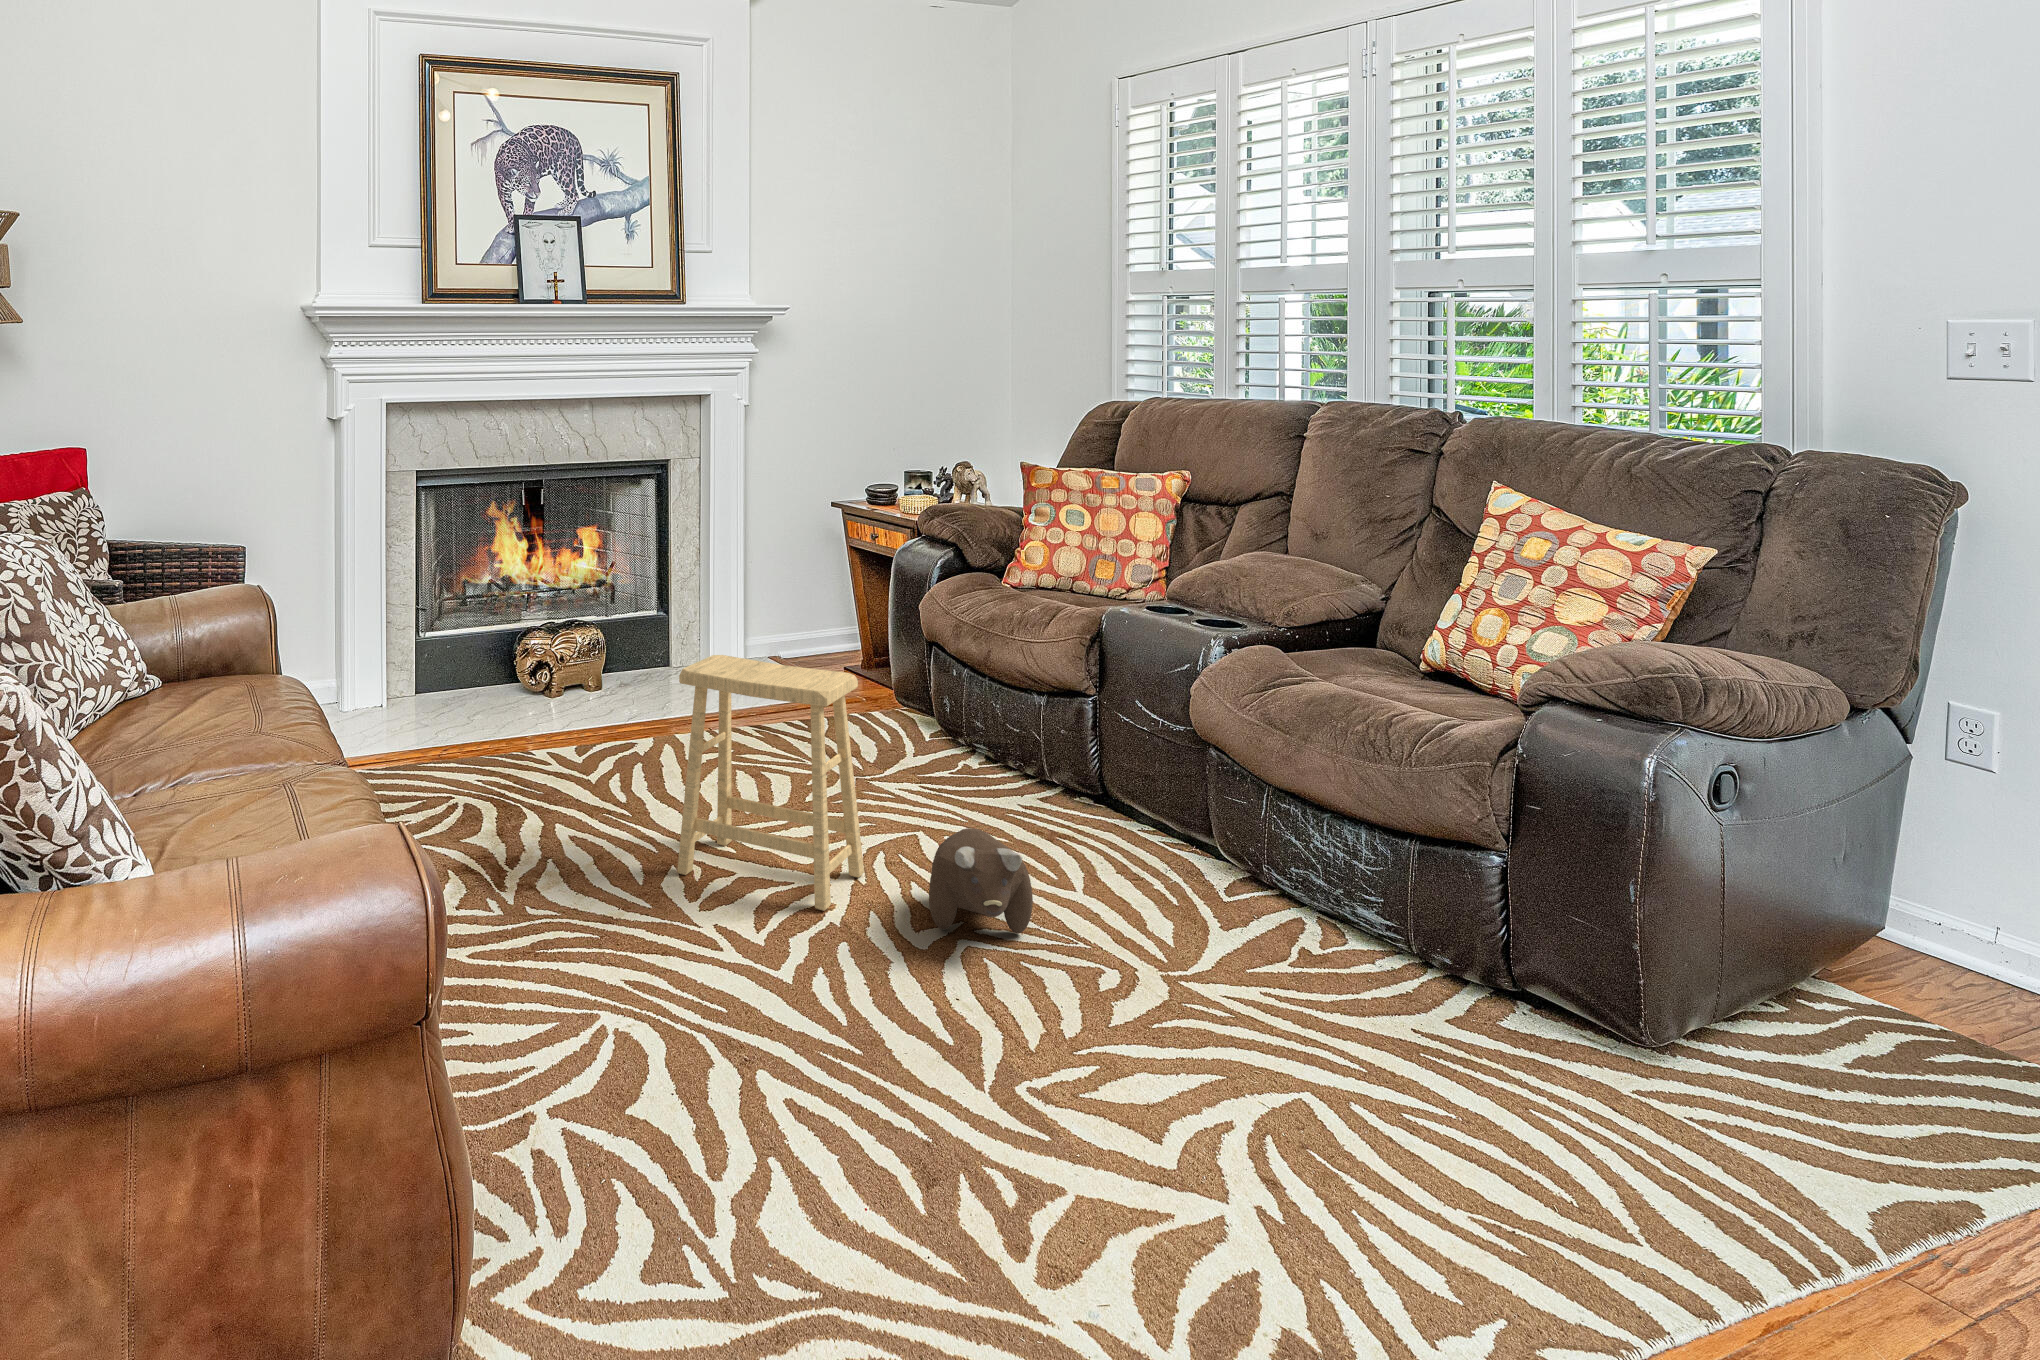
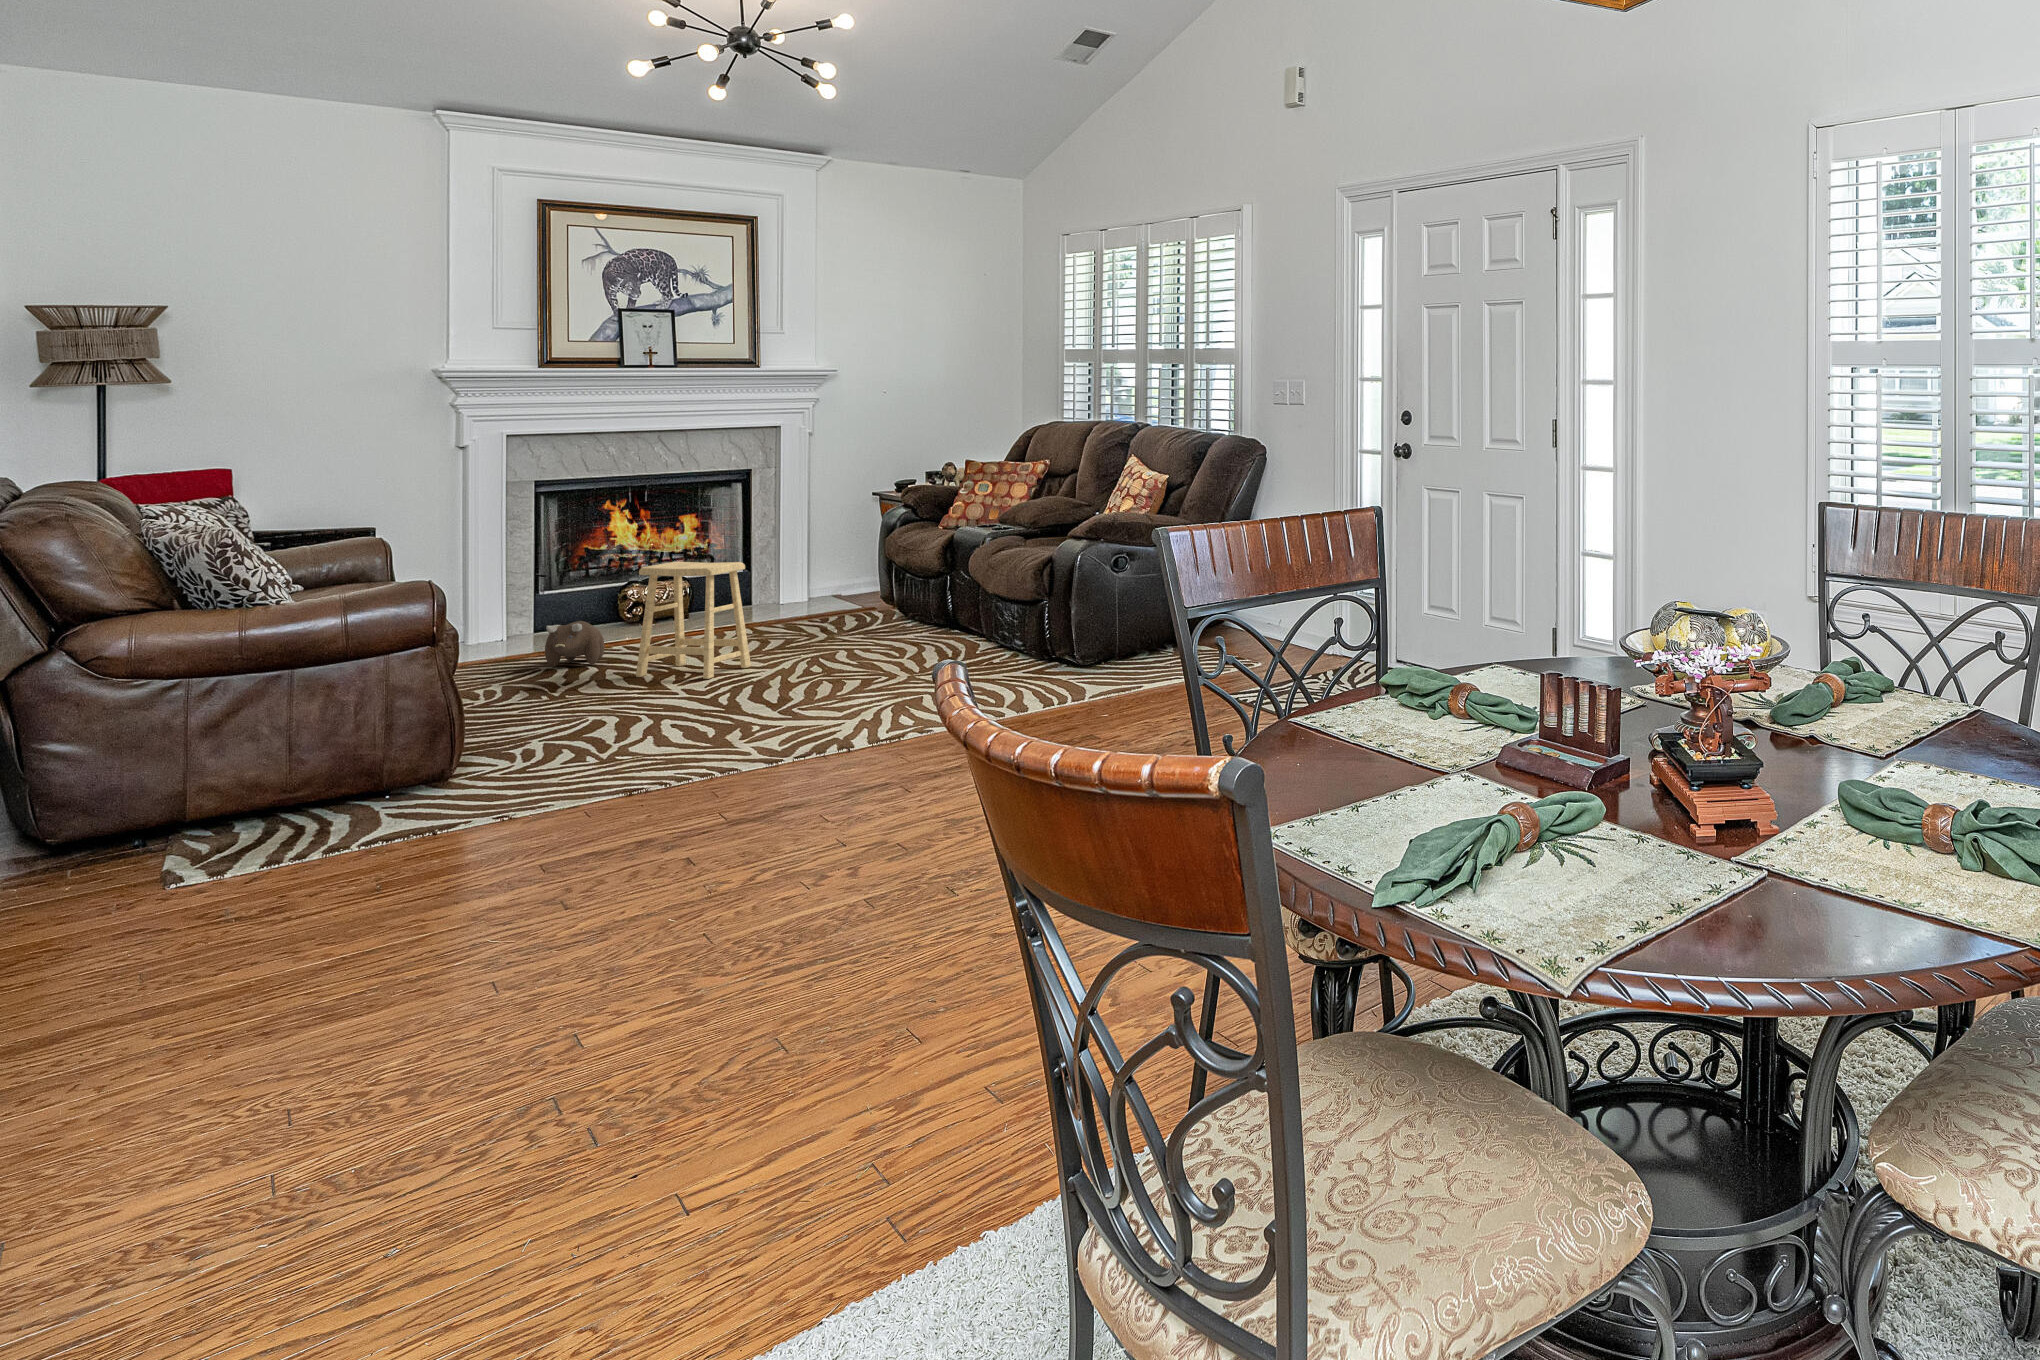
plush toy: present [929,828,1033,934] -> present [545,621,605,667]

